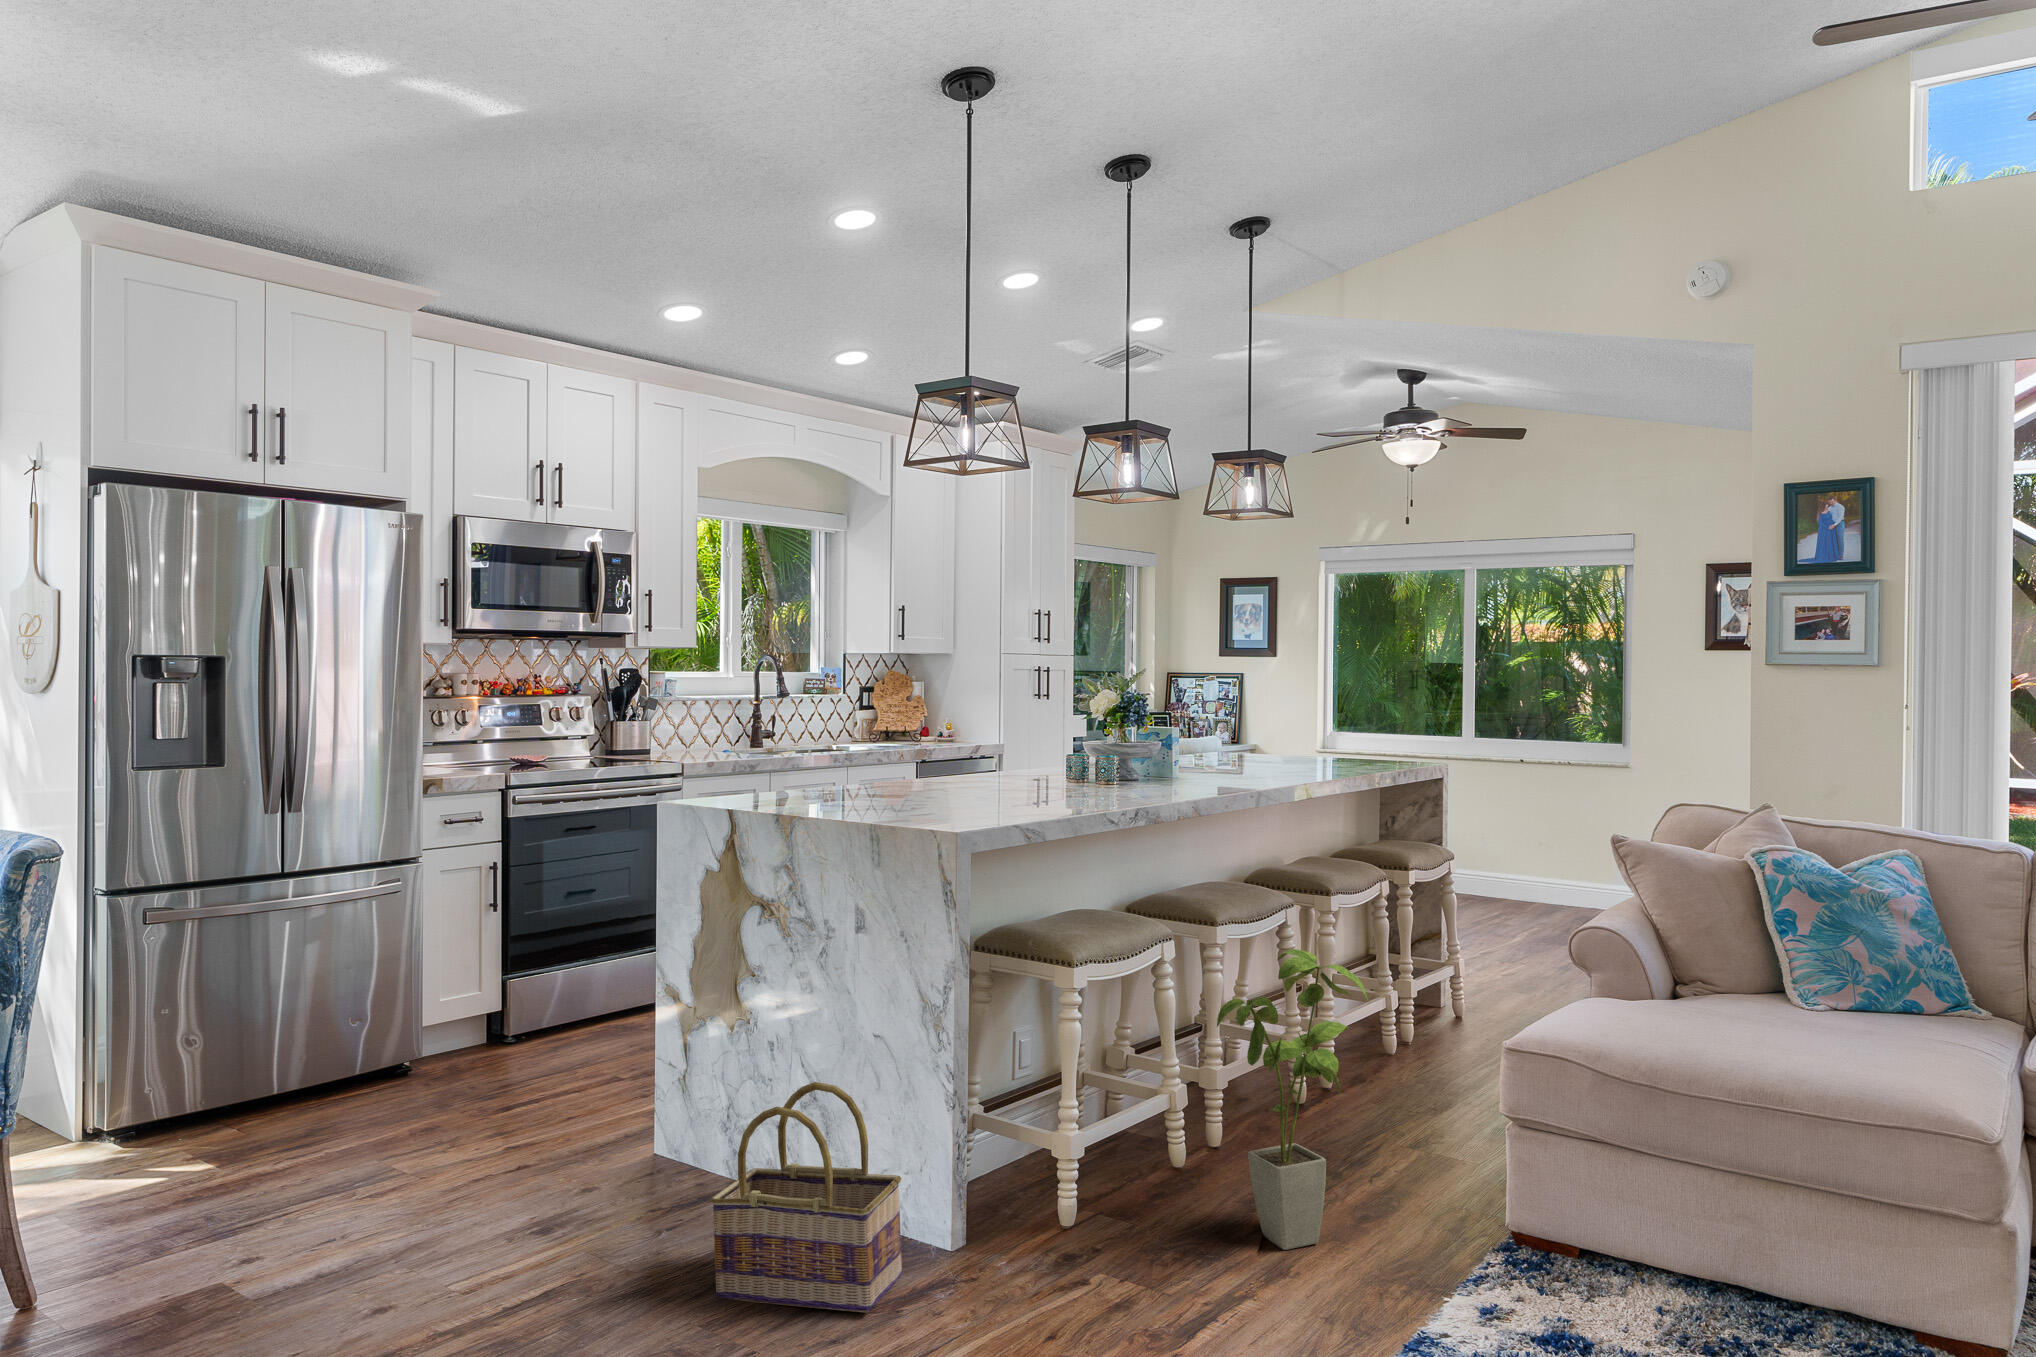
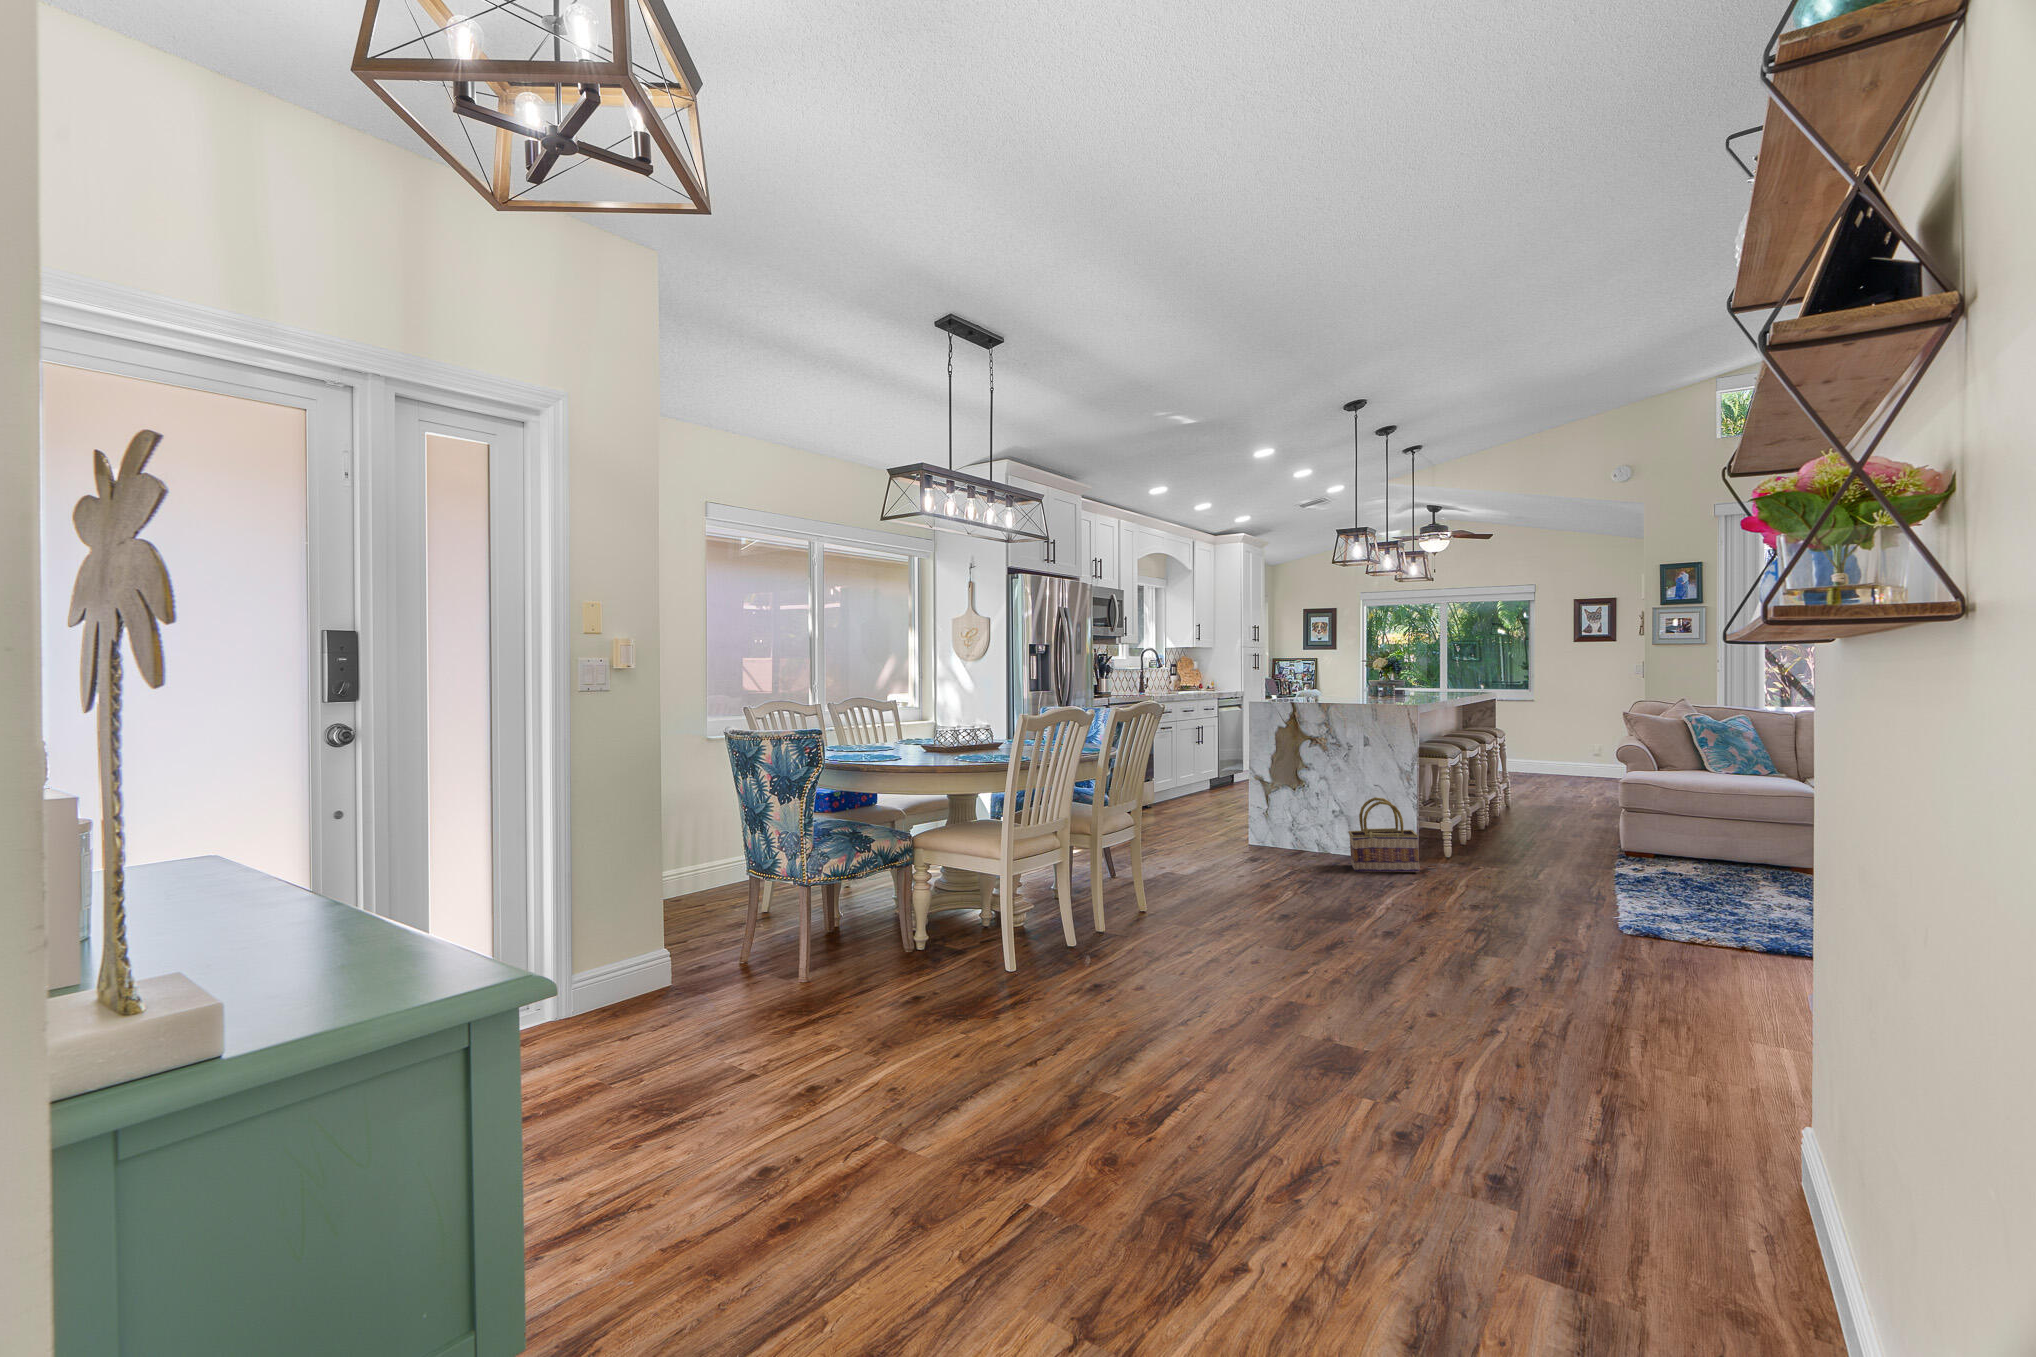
house plant: present [1217,949,1368,1250] -> none [1505,750,1570,861]

